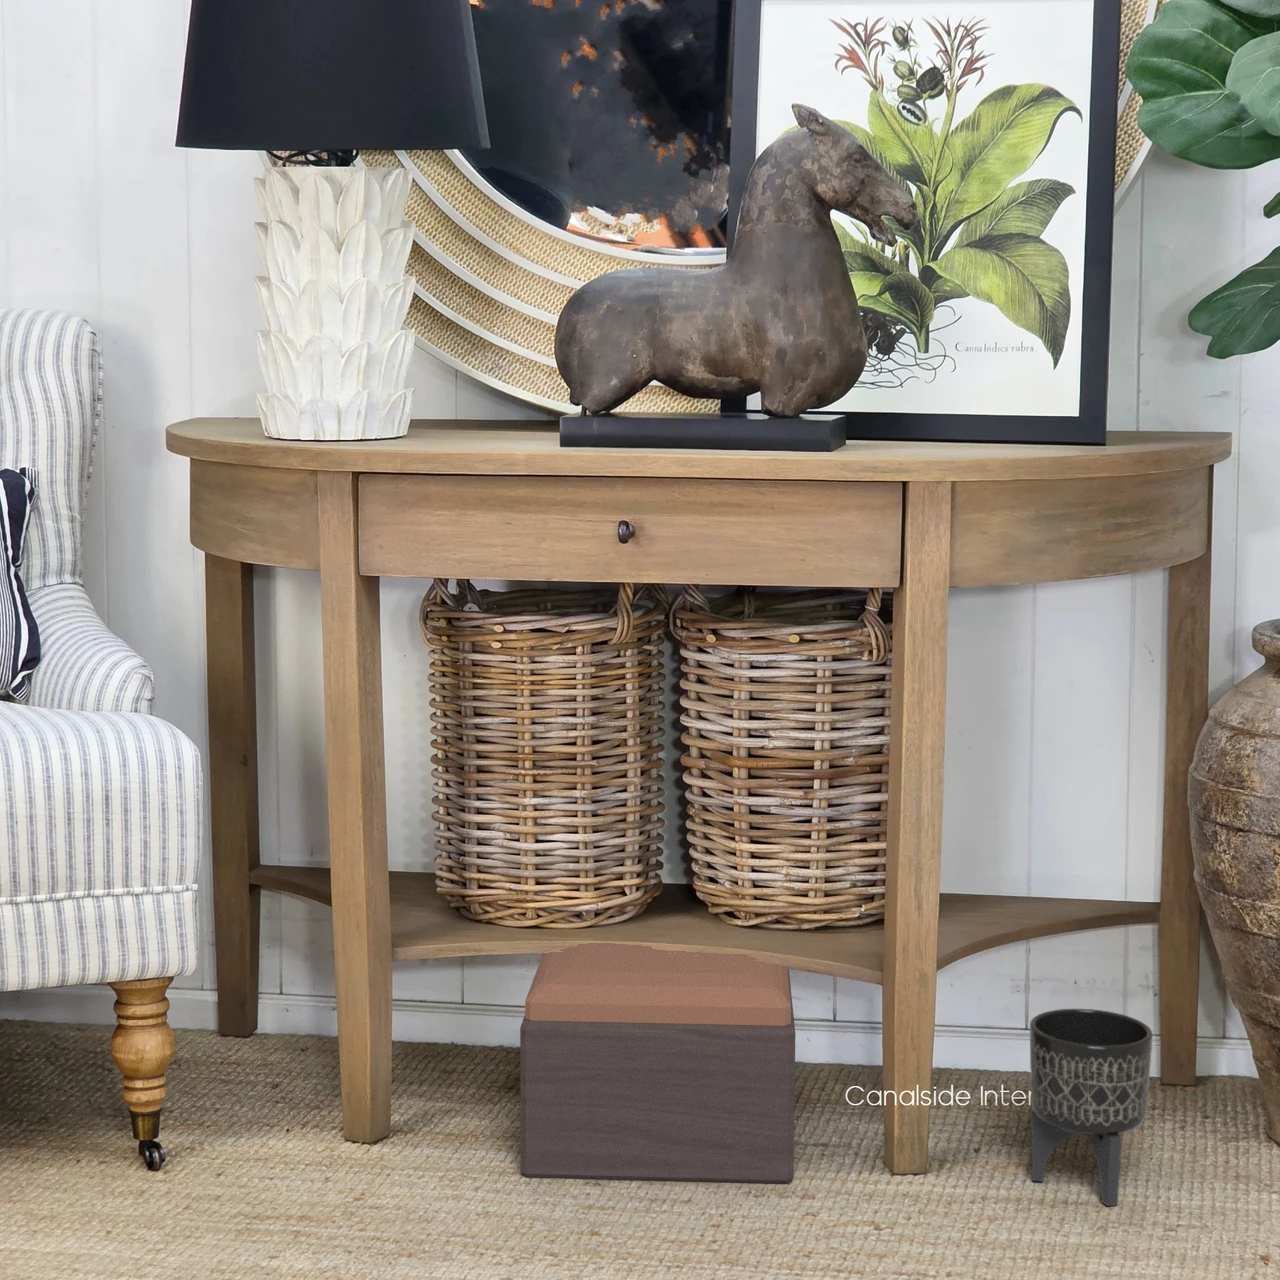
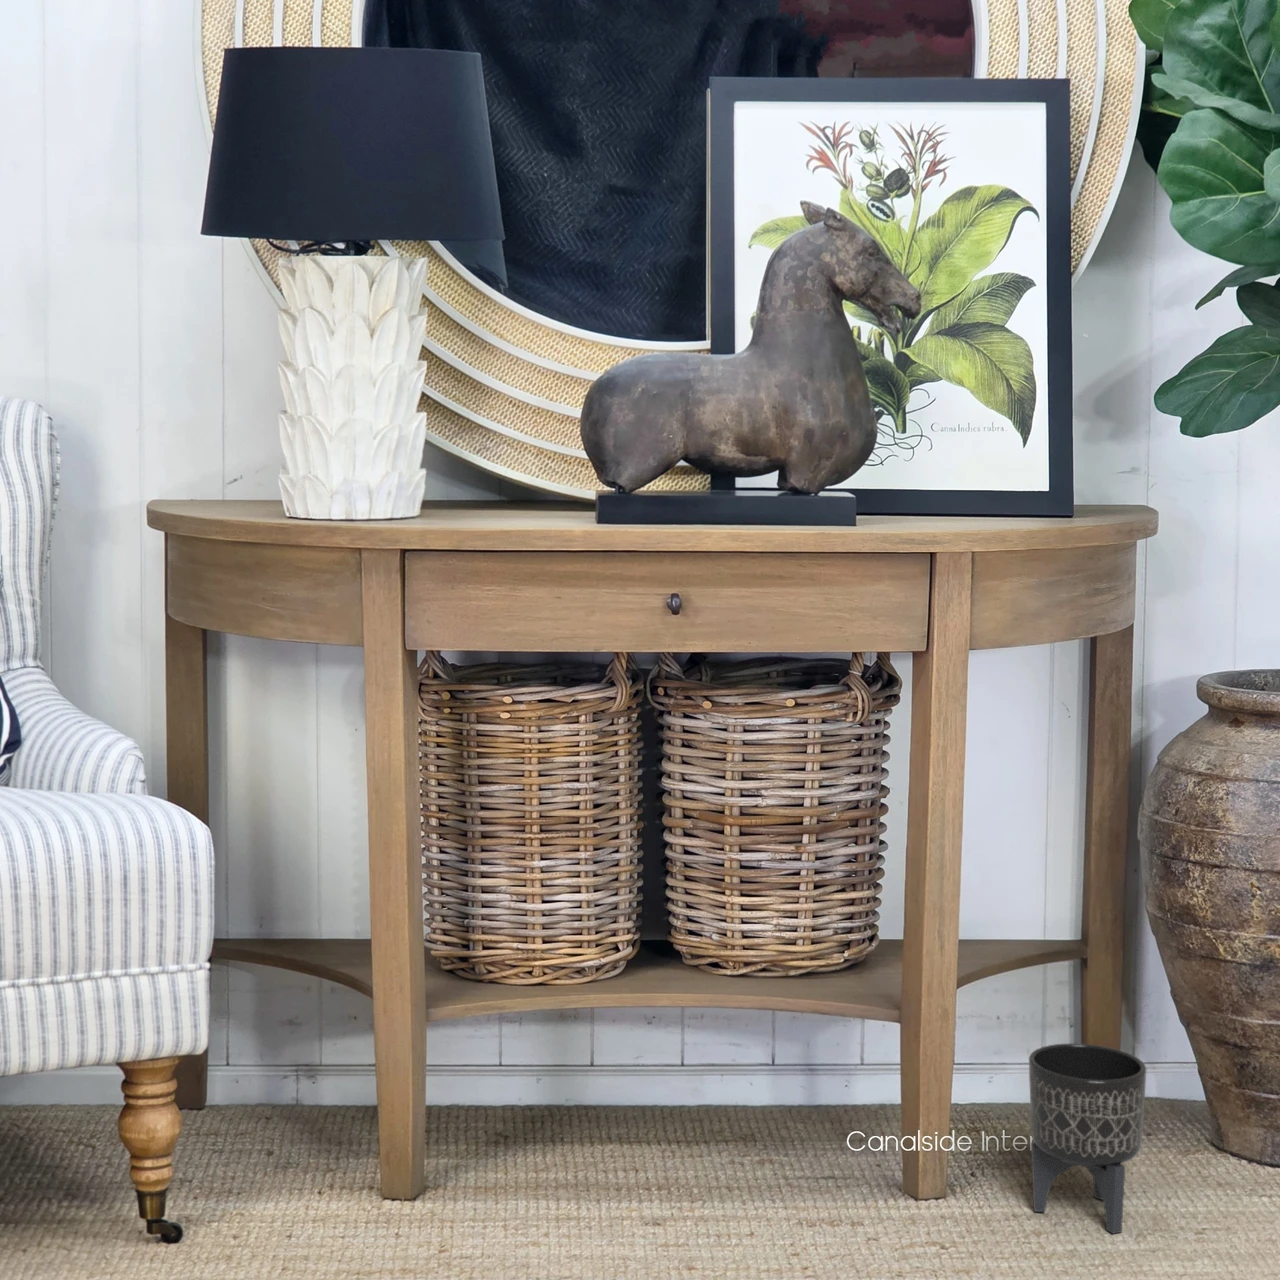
footstool: present [520,943,796,1184] -> none [544,974,814,1238]

